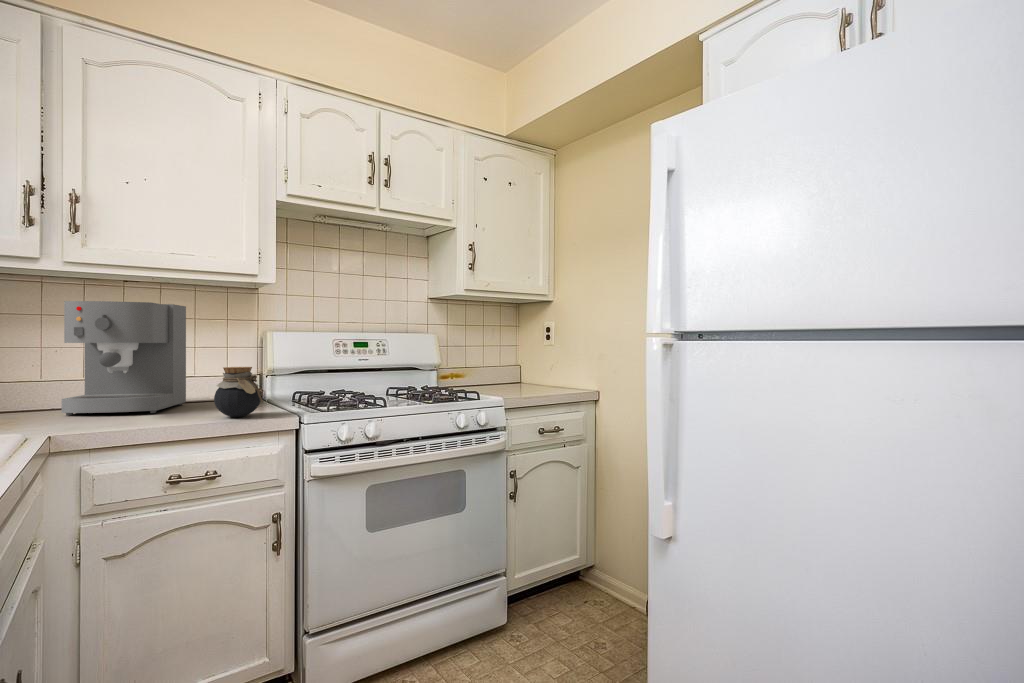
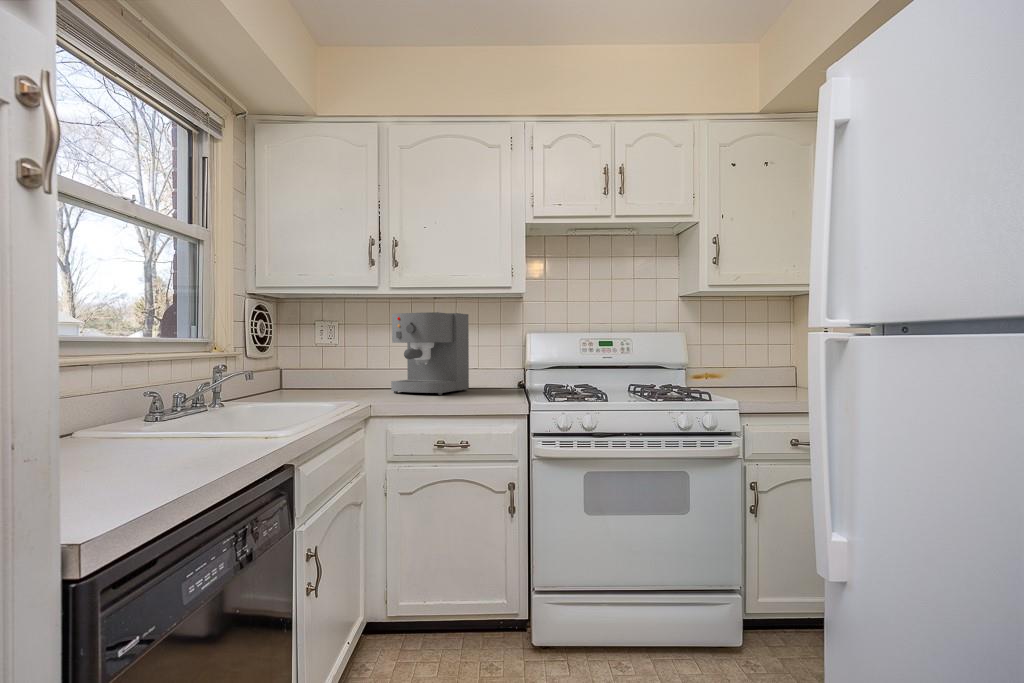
jar: present [214,367,263,417] -> none [472,361,504,401]

